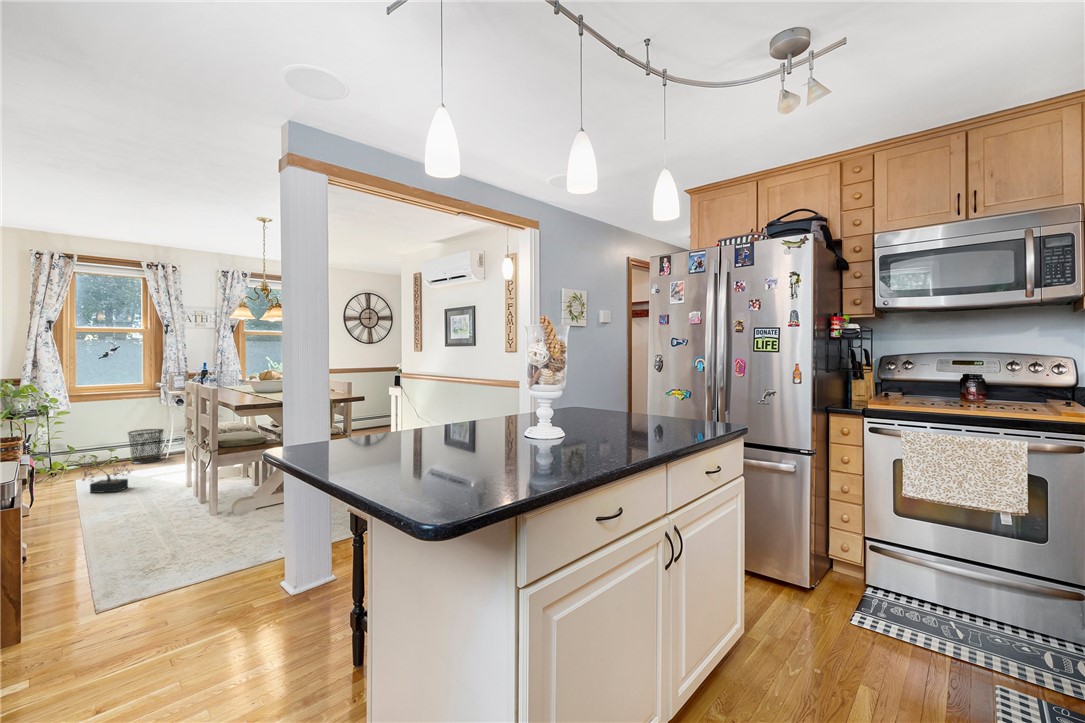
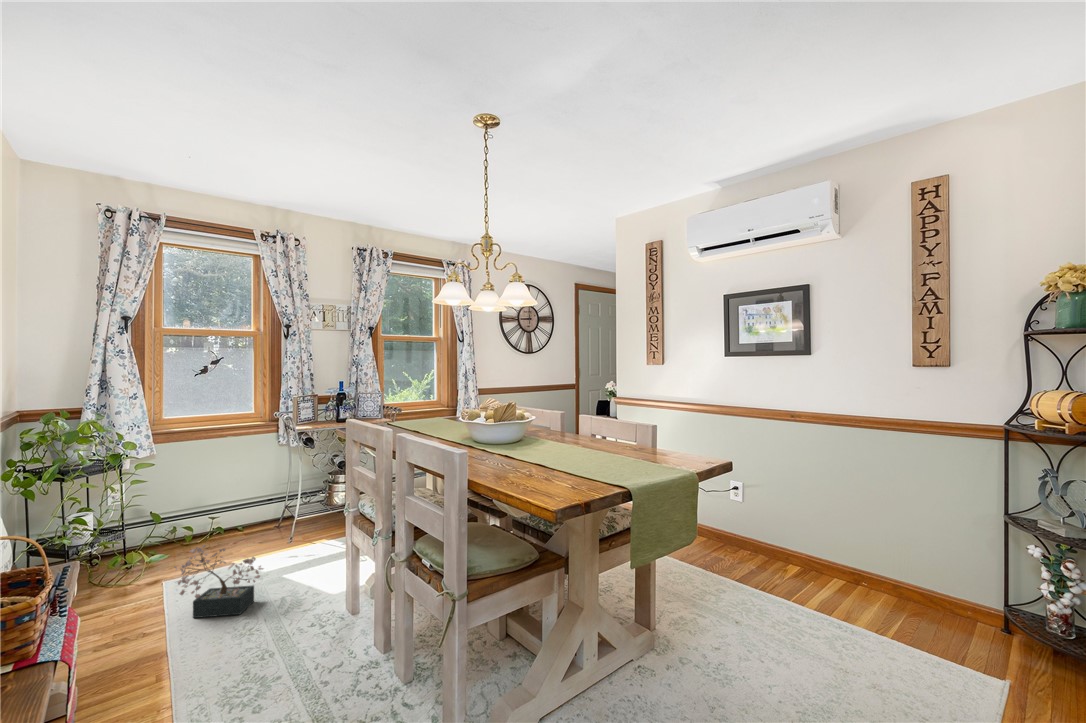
waste bin: present [128,429,164,464] -> none [234,483,285,541]

